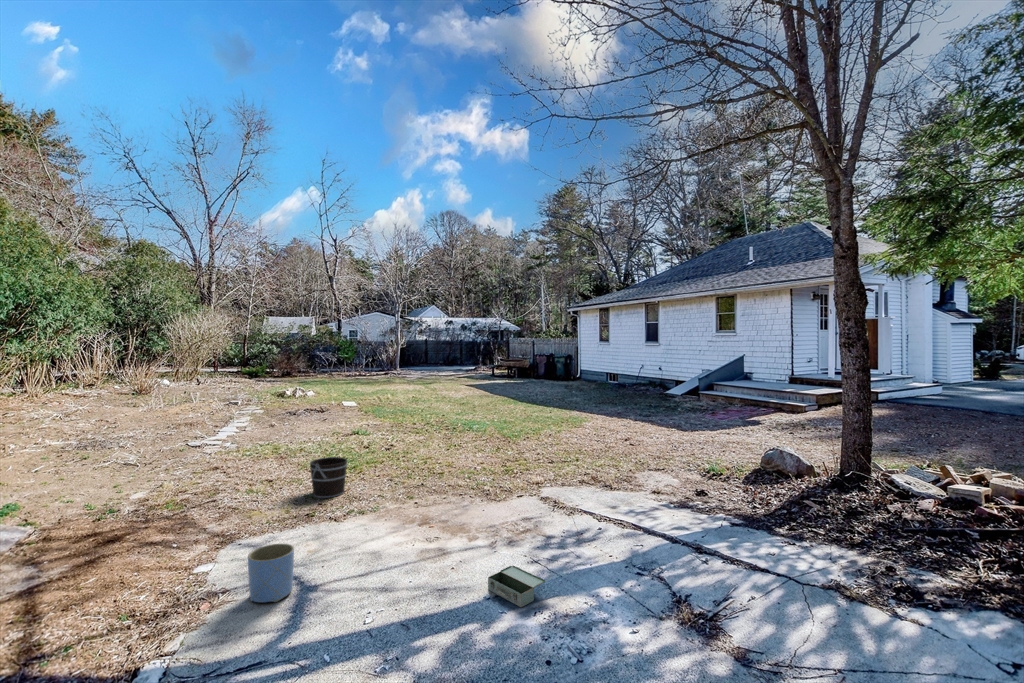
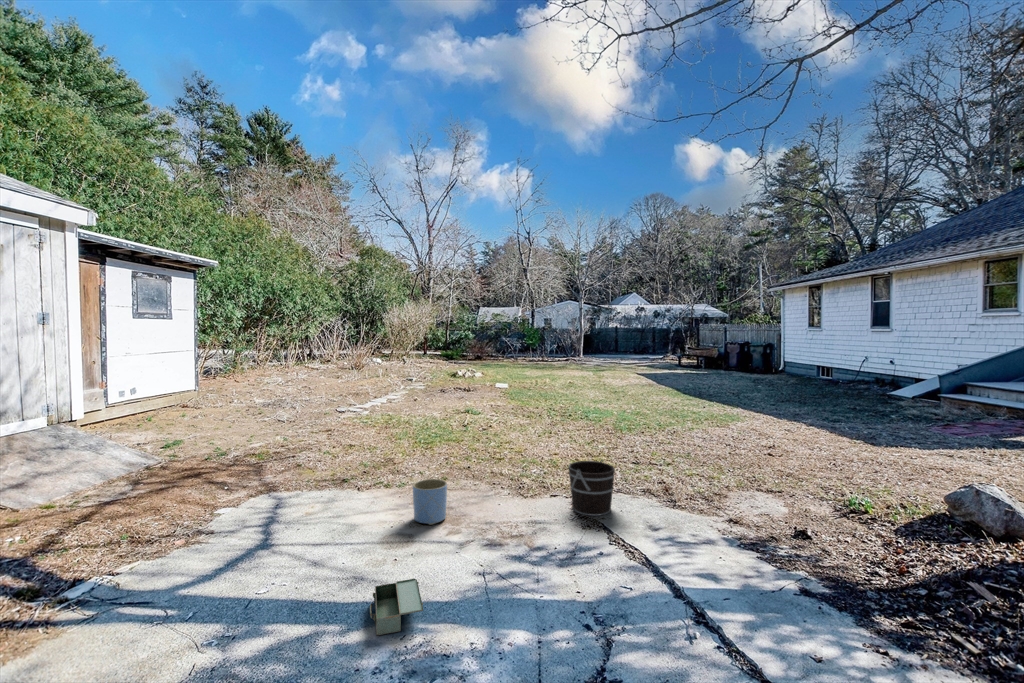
bucket: present [310,457,347,498] -> present [569,460,615,516]
planter: present [248,544,294,602] -> present [413,479,447,525]

